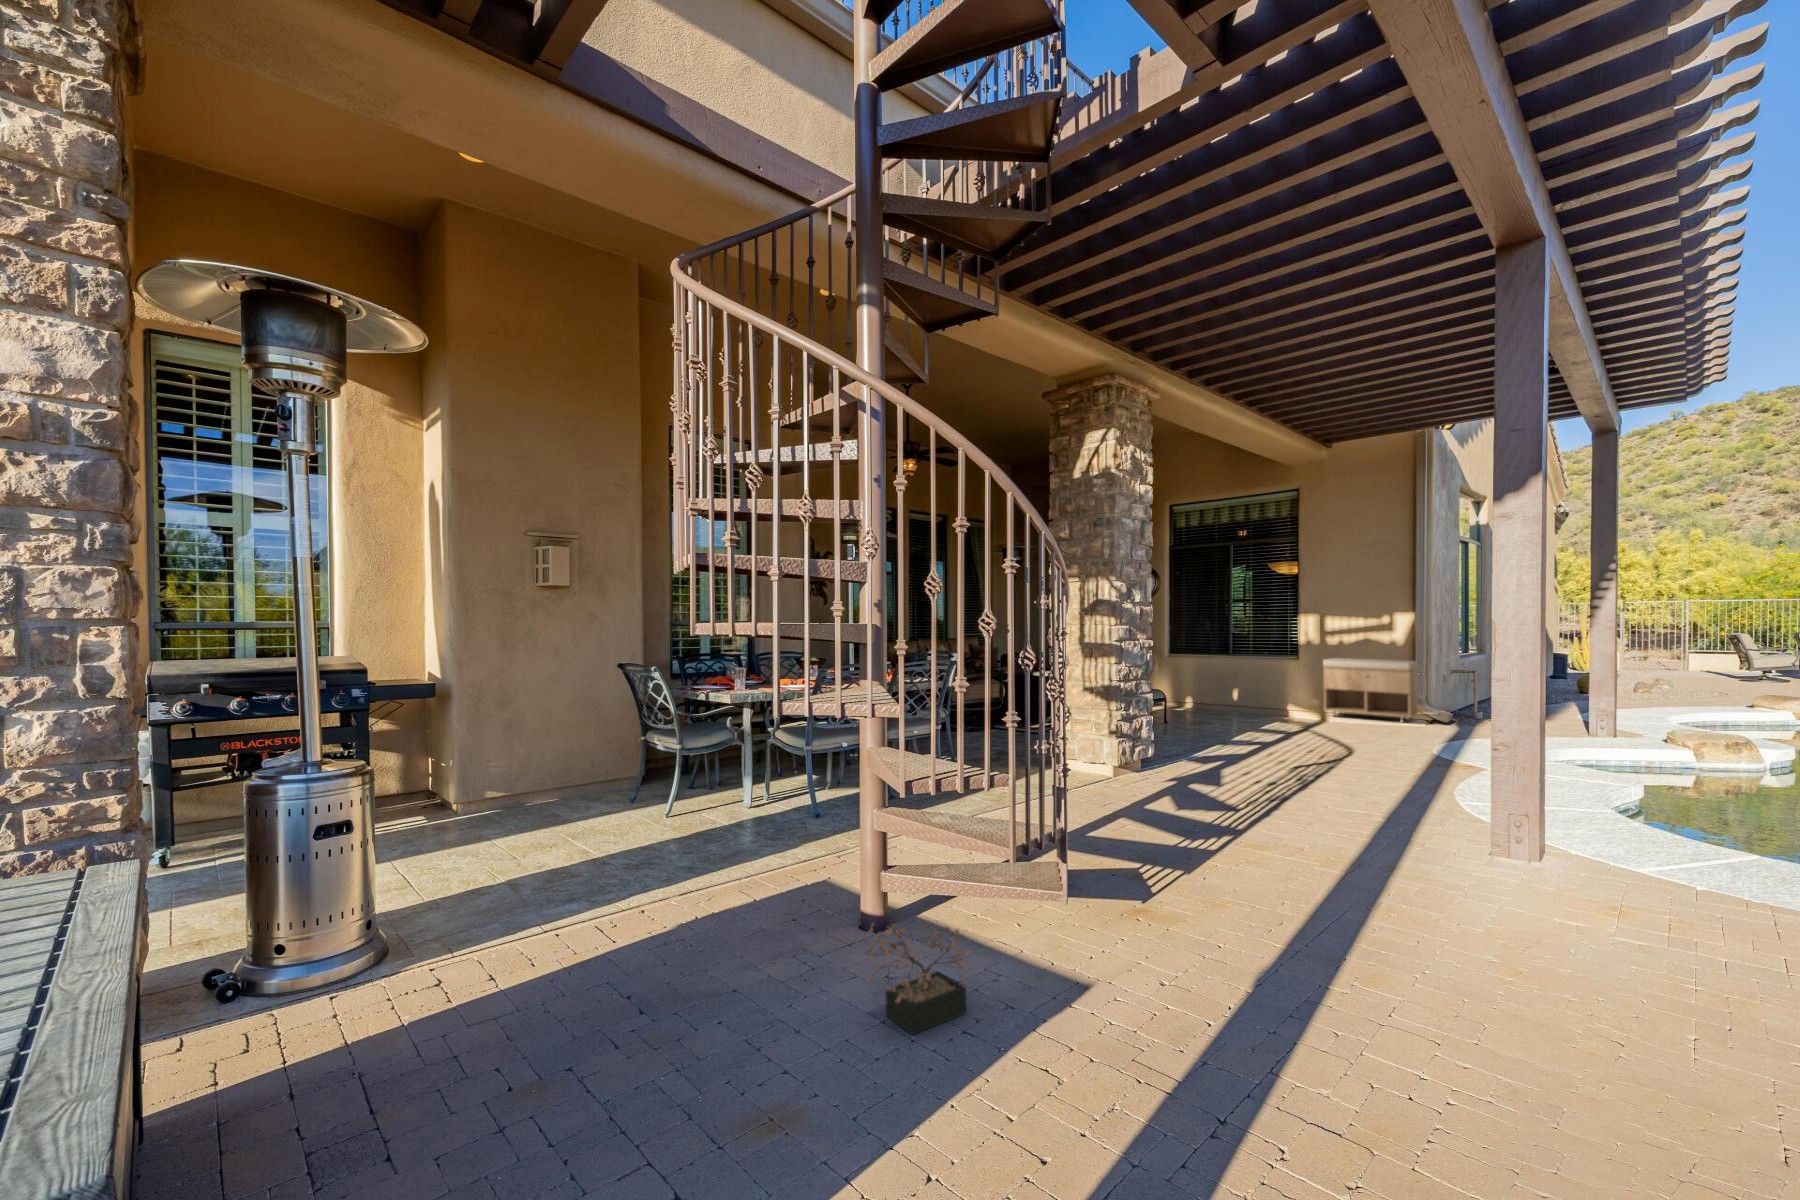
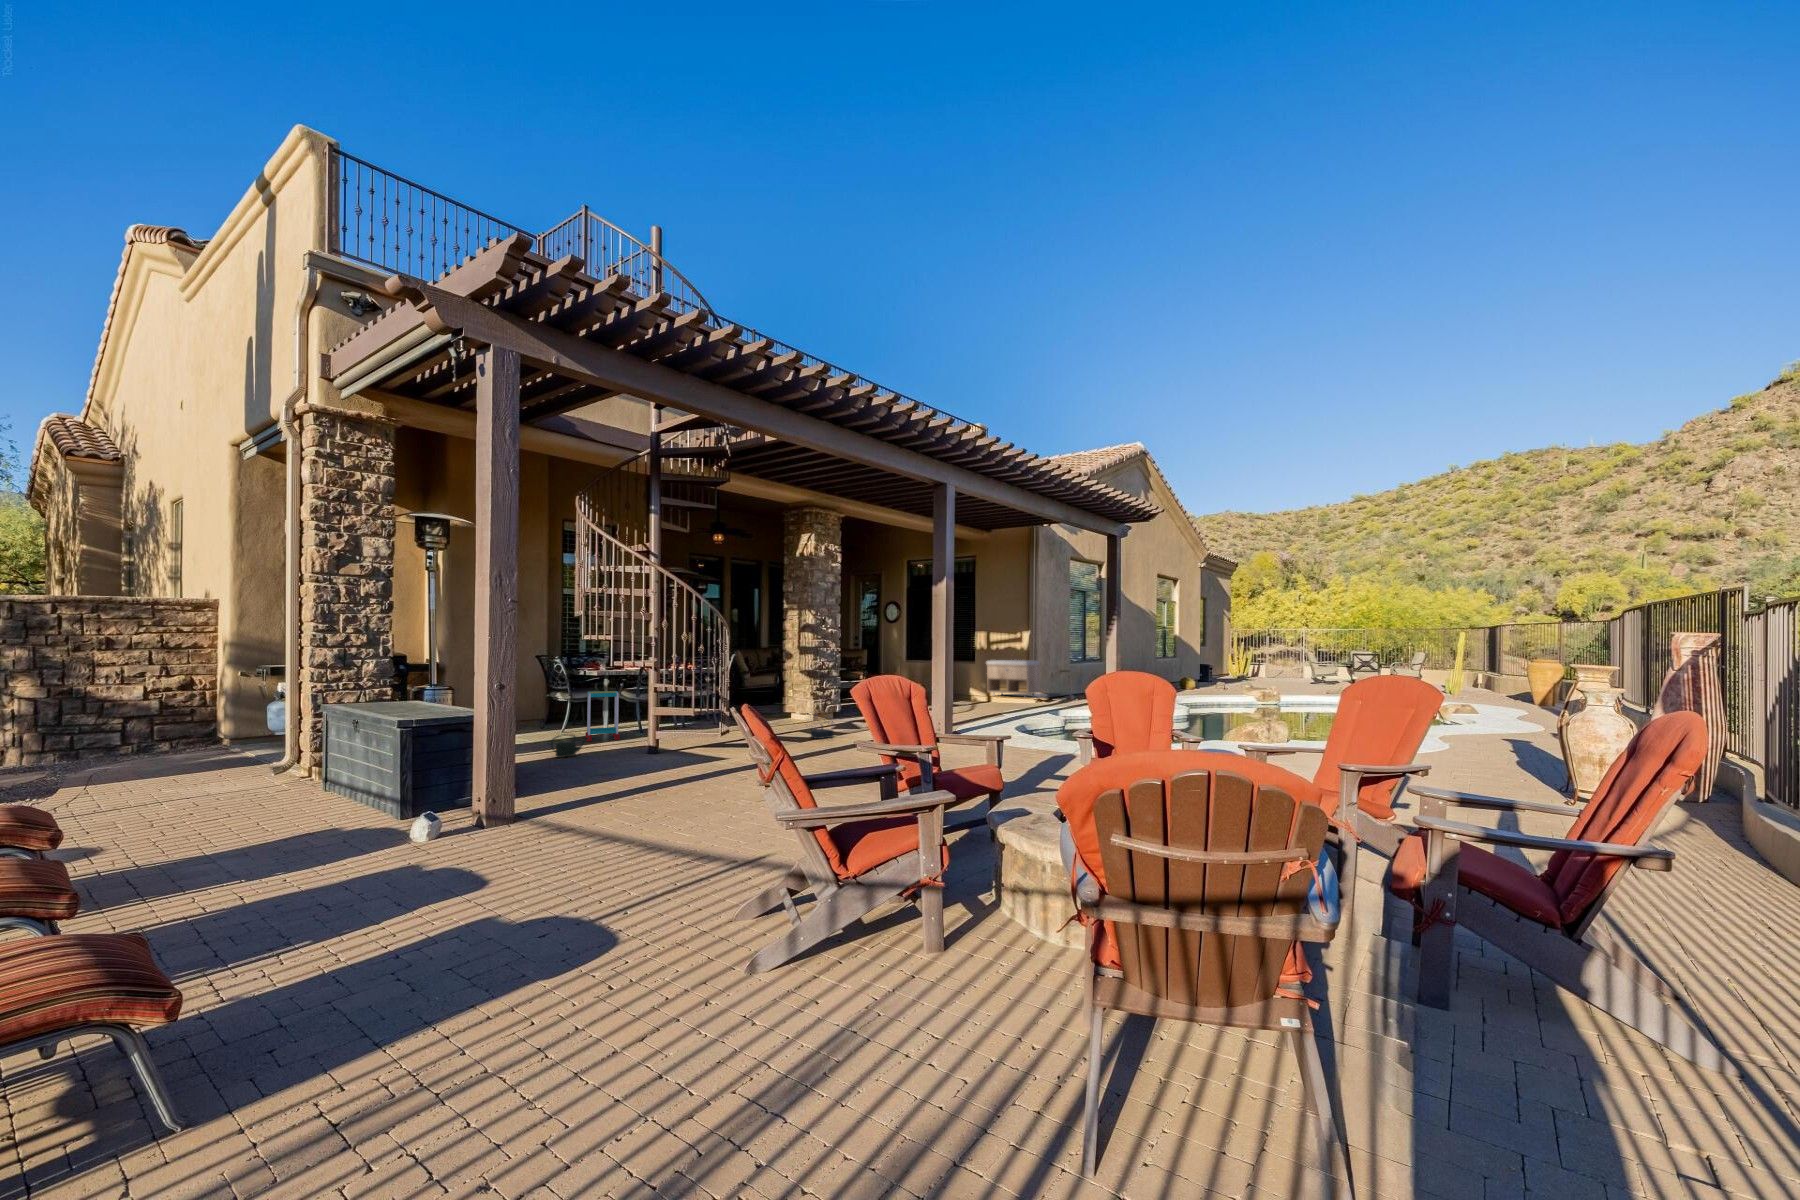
side table: none [737,762,825,904] -> present [585,691,620,741]
decorative plant: present [866,923,970,1035] -> present [811,714,833,739]
watering can: none [674,969,788,1063] -> present [551,734,583,758]

